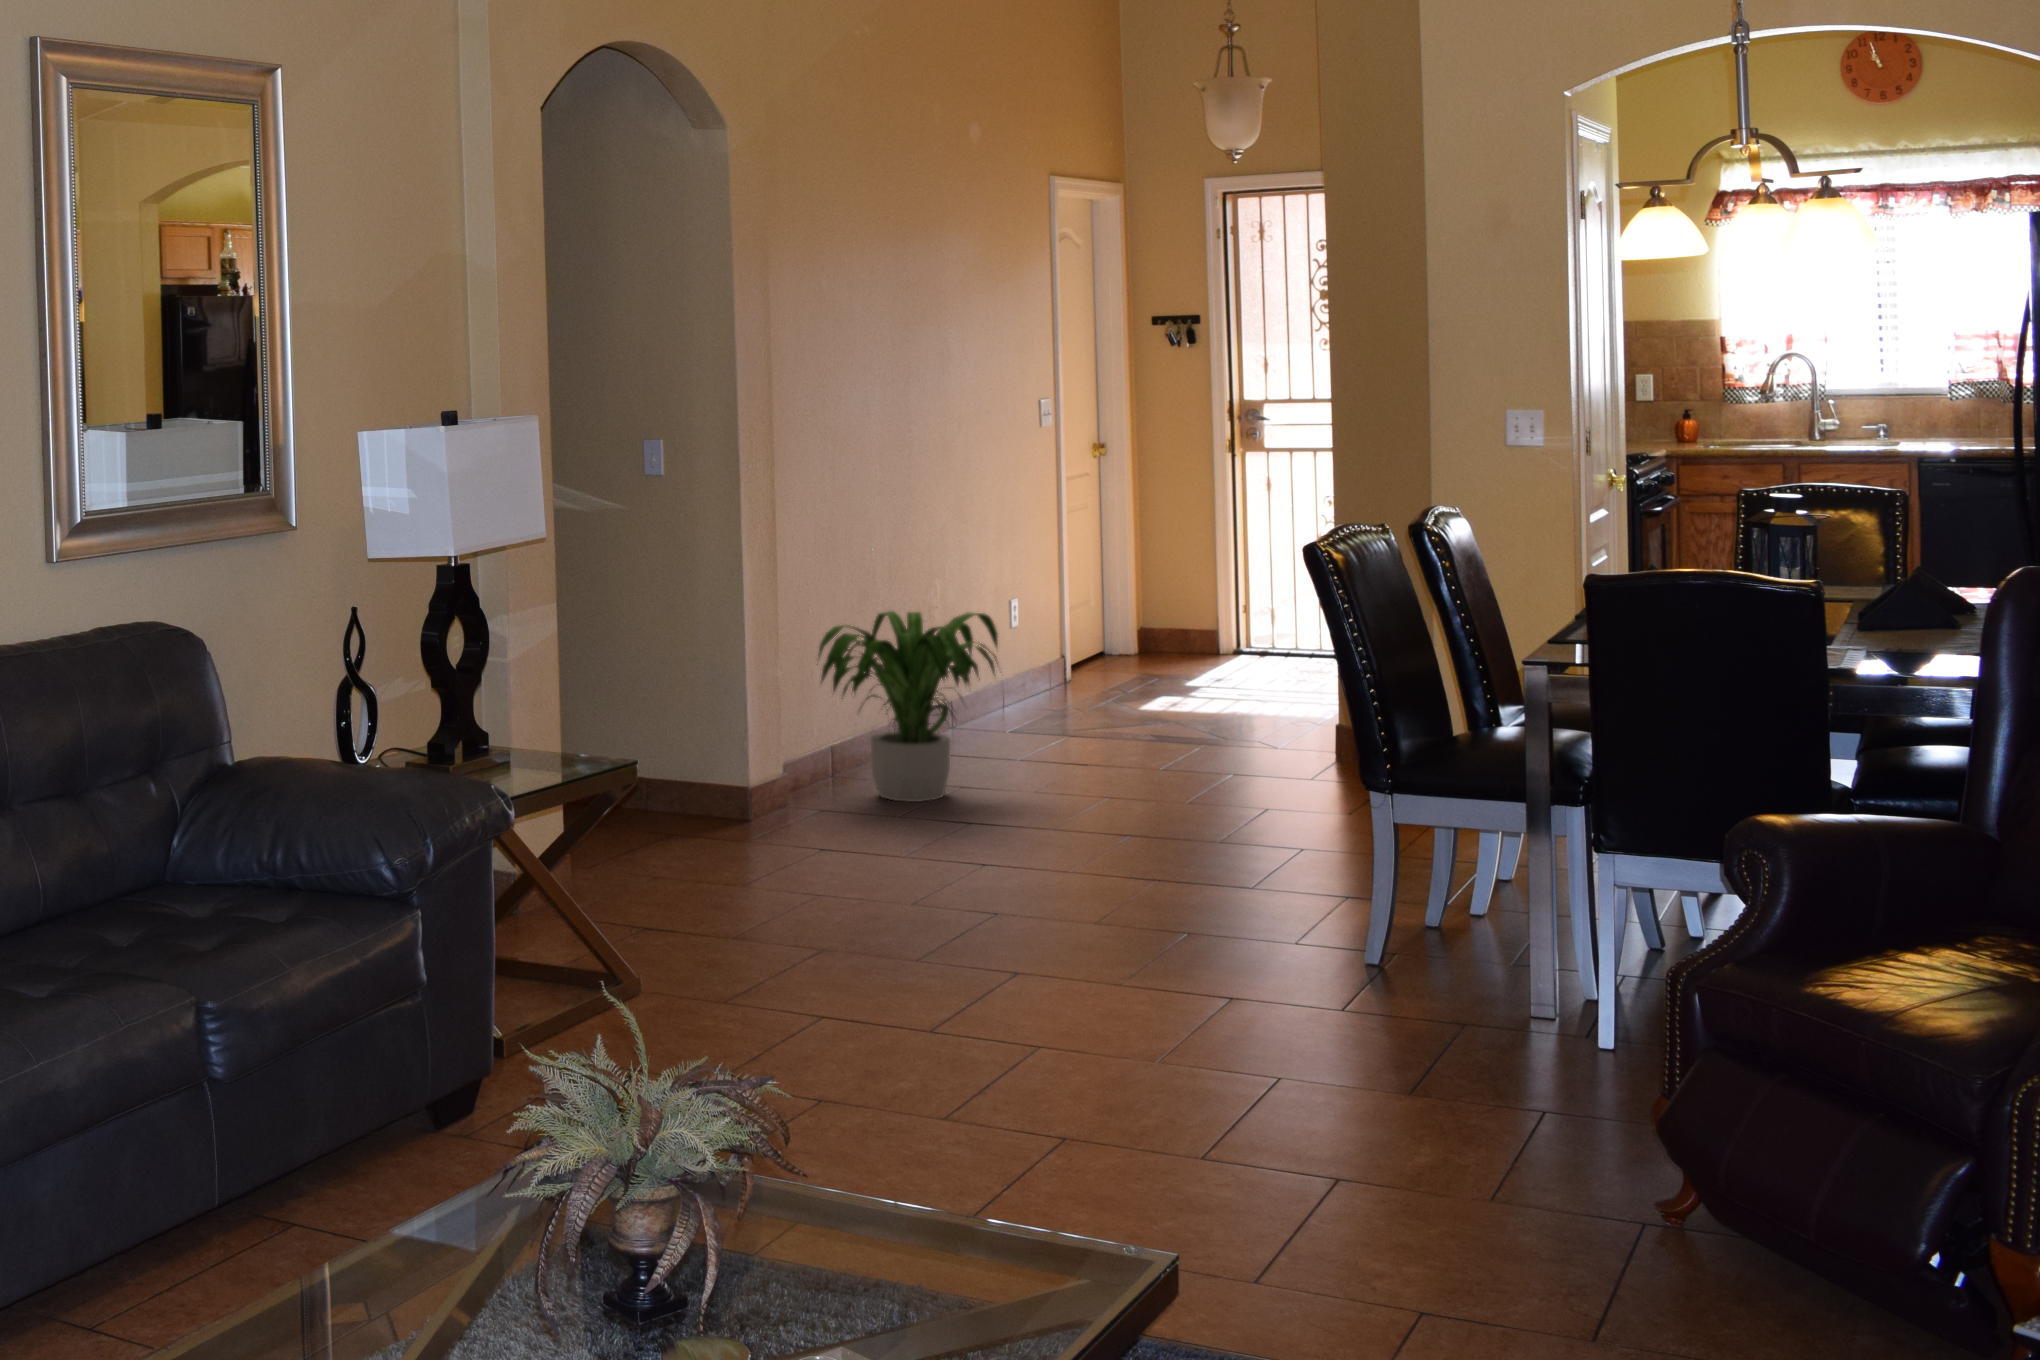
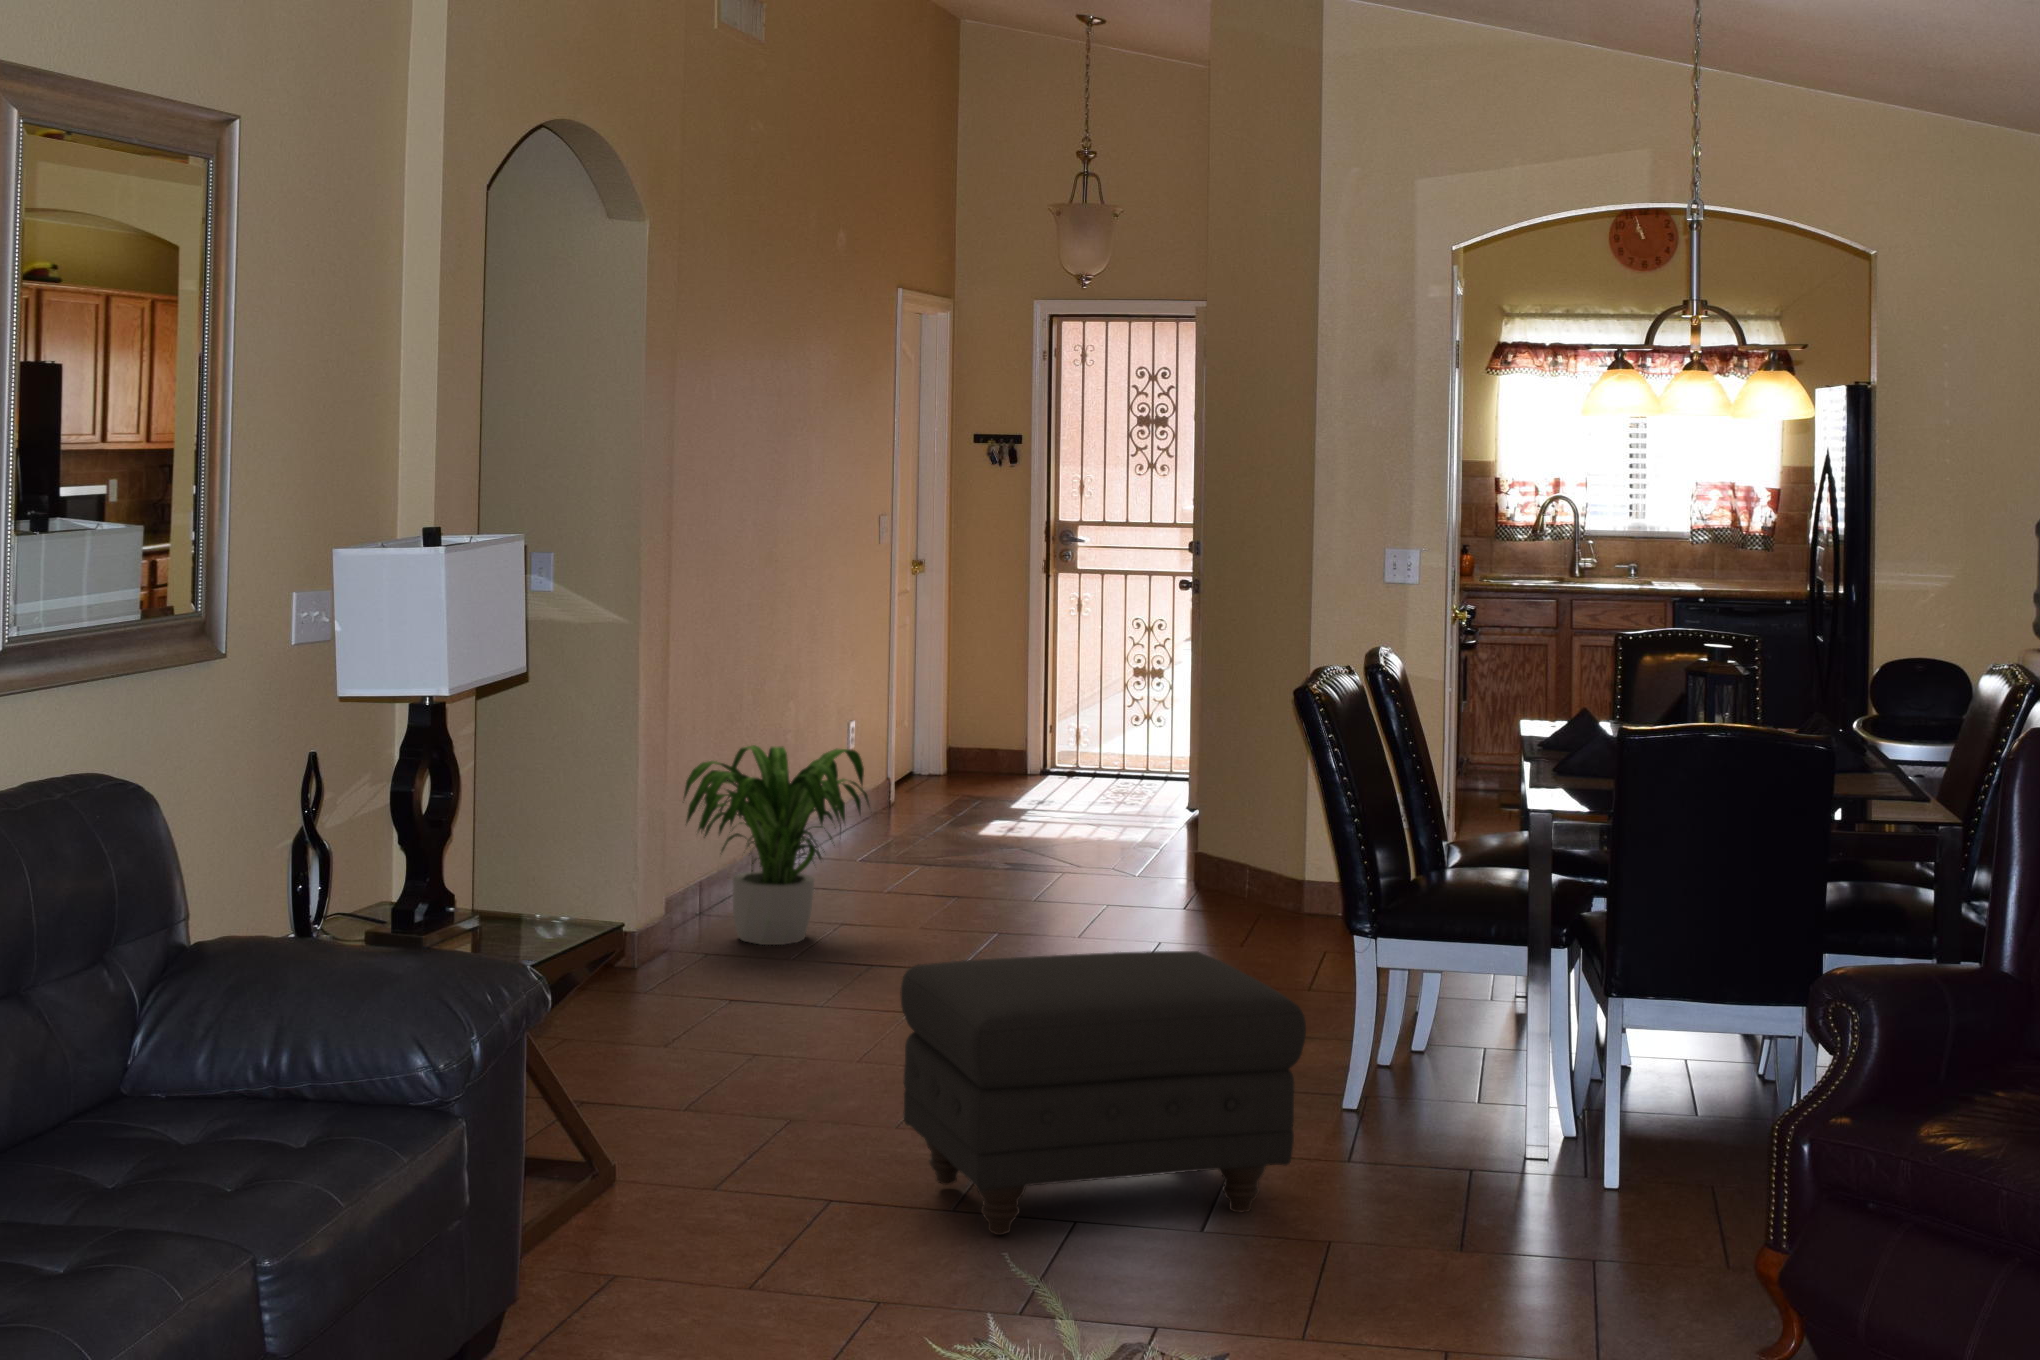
ottoman: none [932,807,1372,1101] -> present [900,951,1306,1235]

